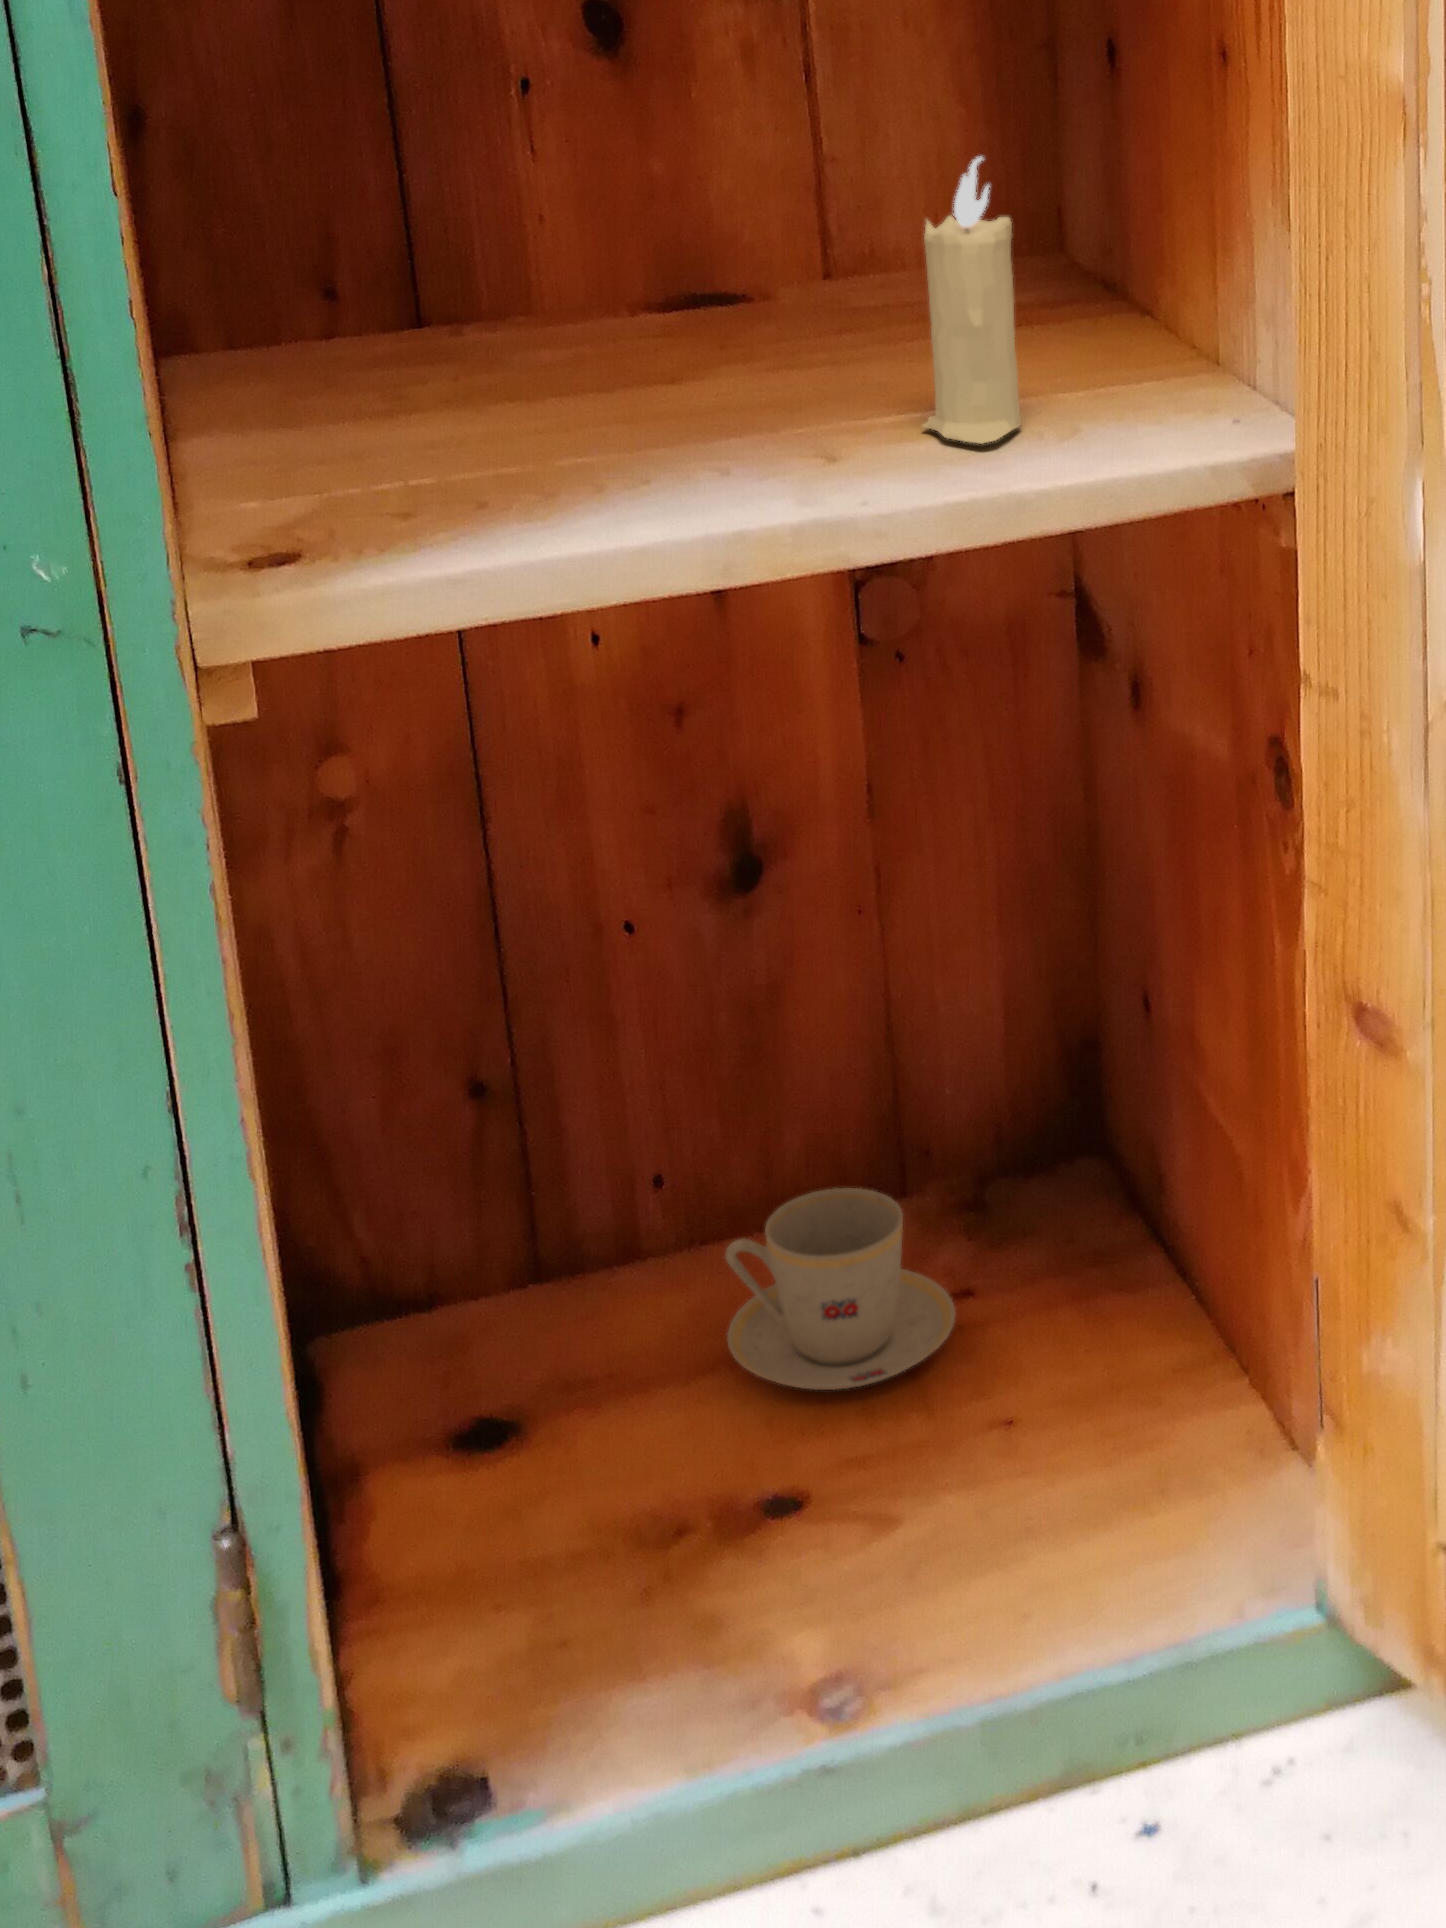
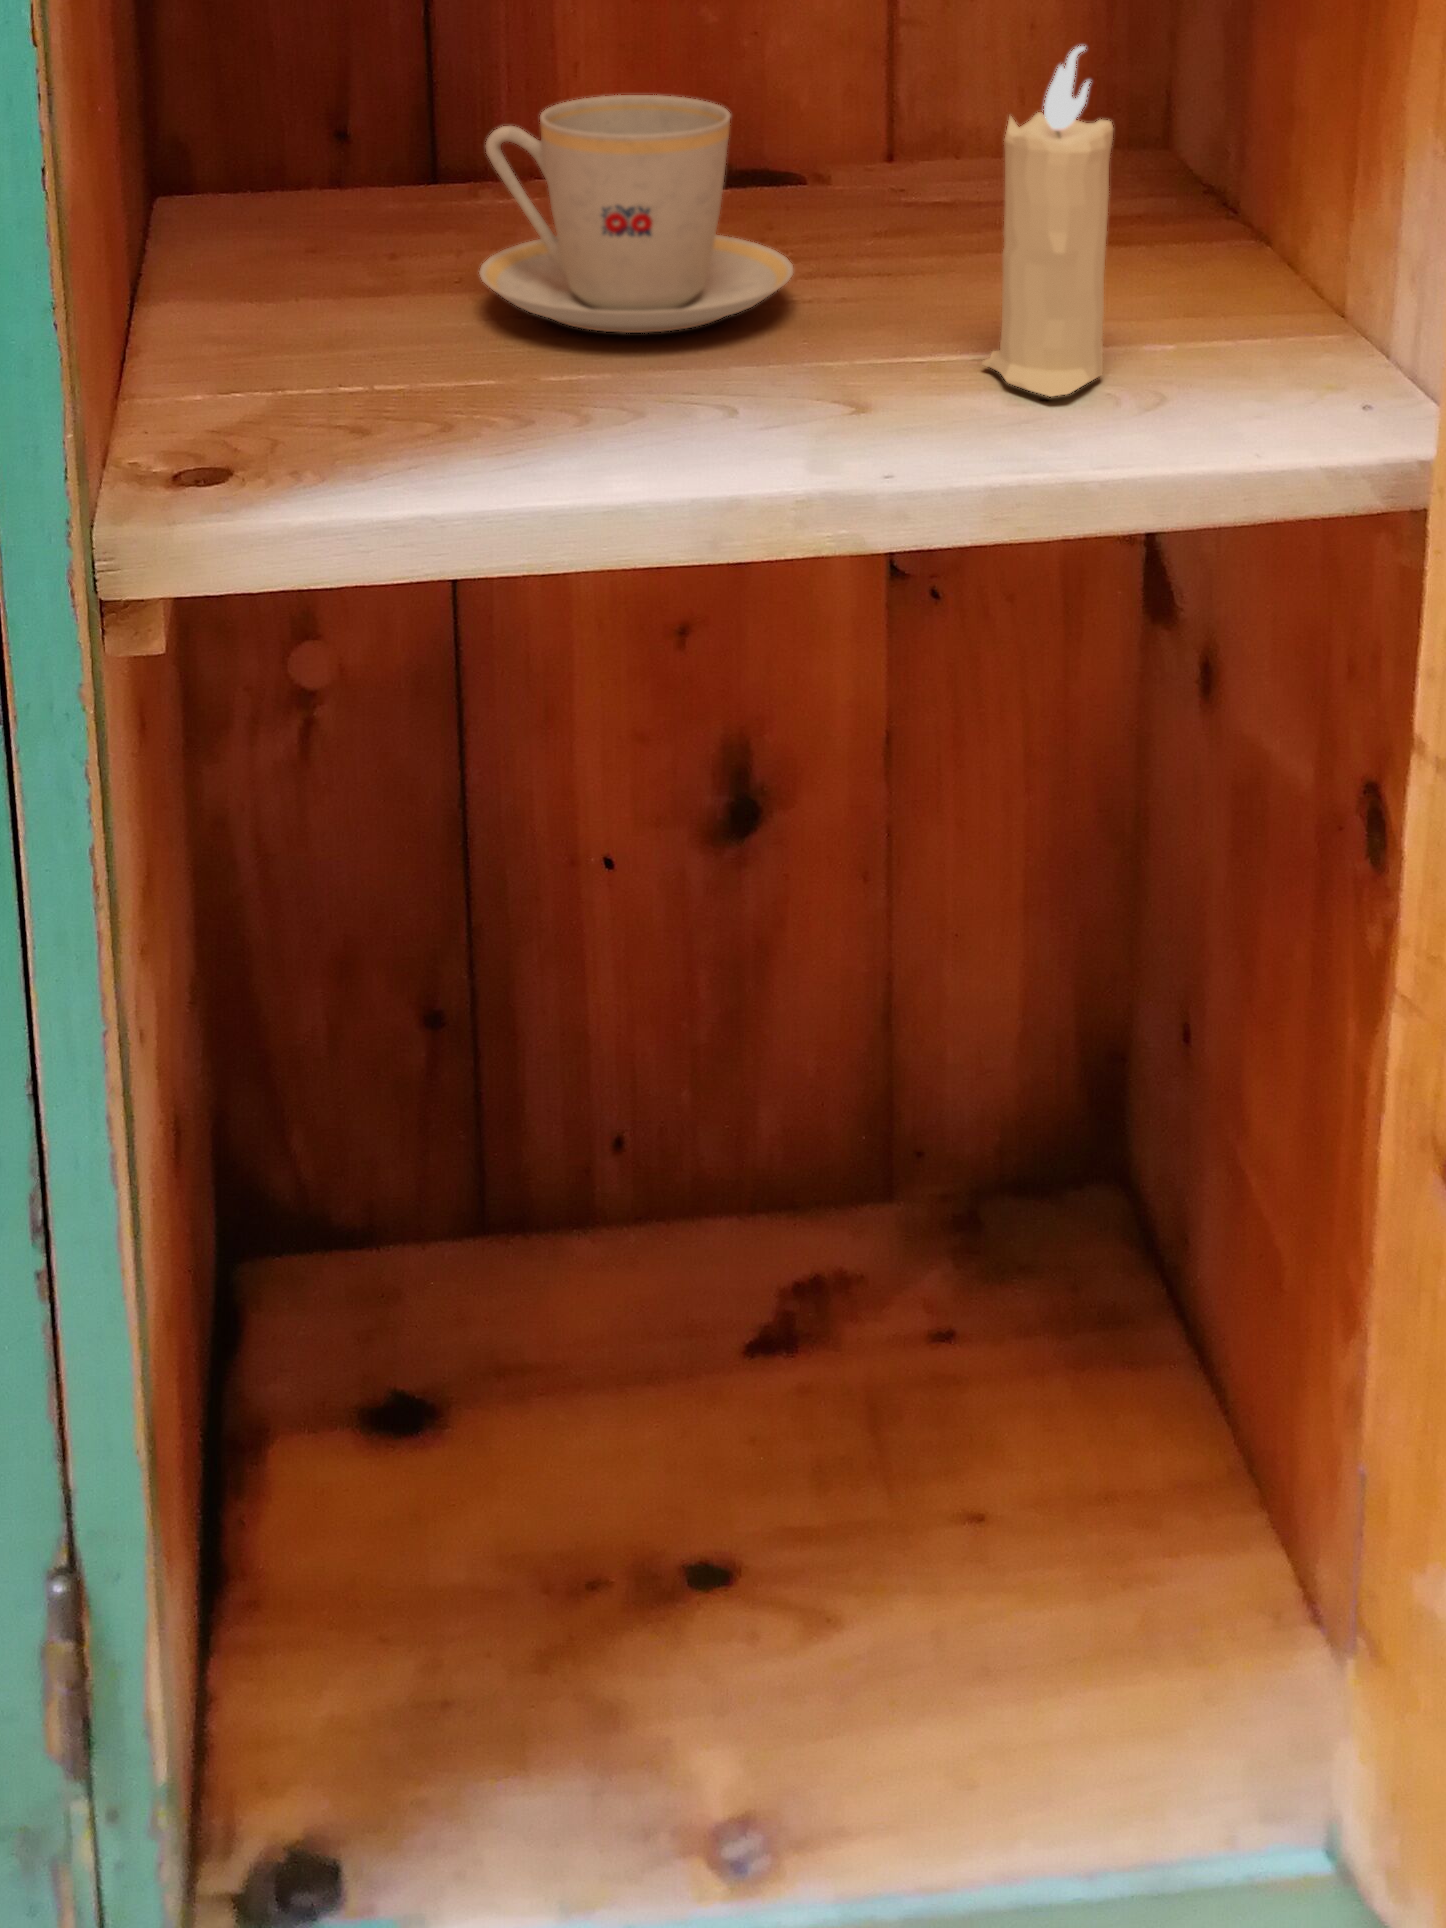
teacup: present [725,1188,955,1390] -> present [480,95,793,333]

